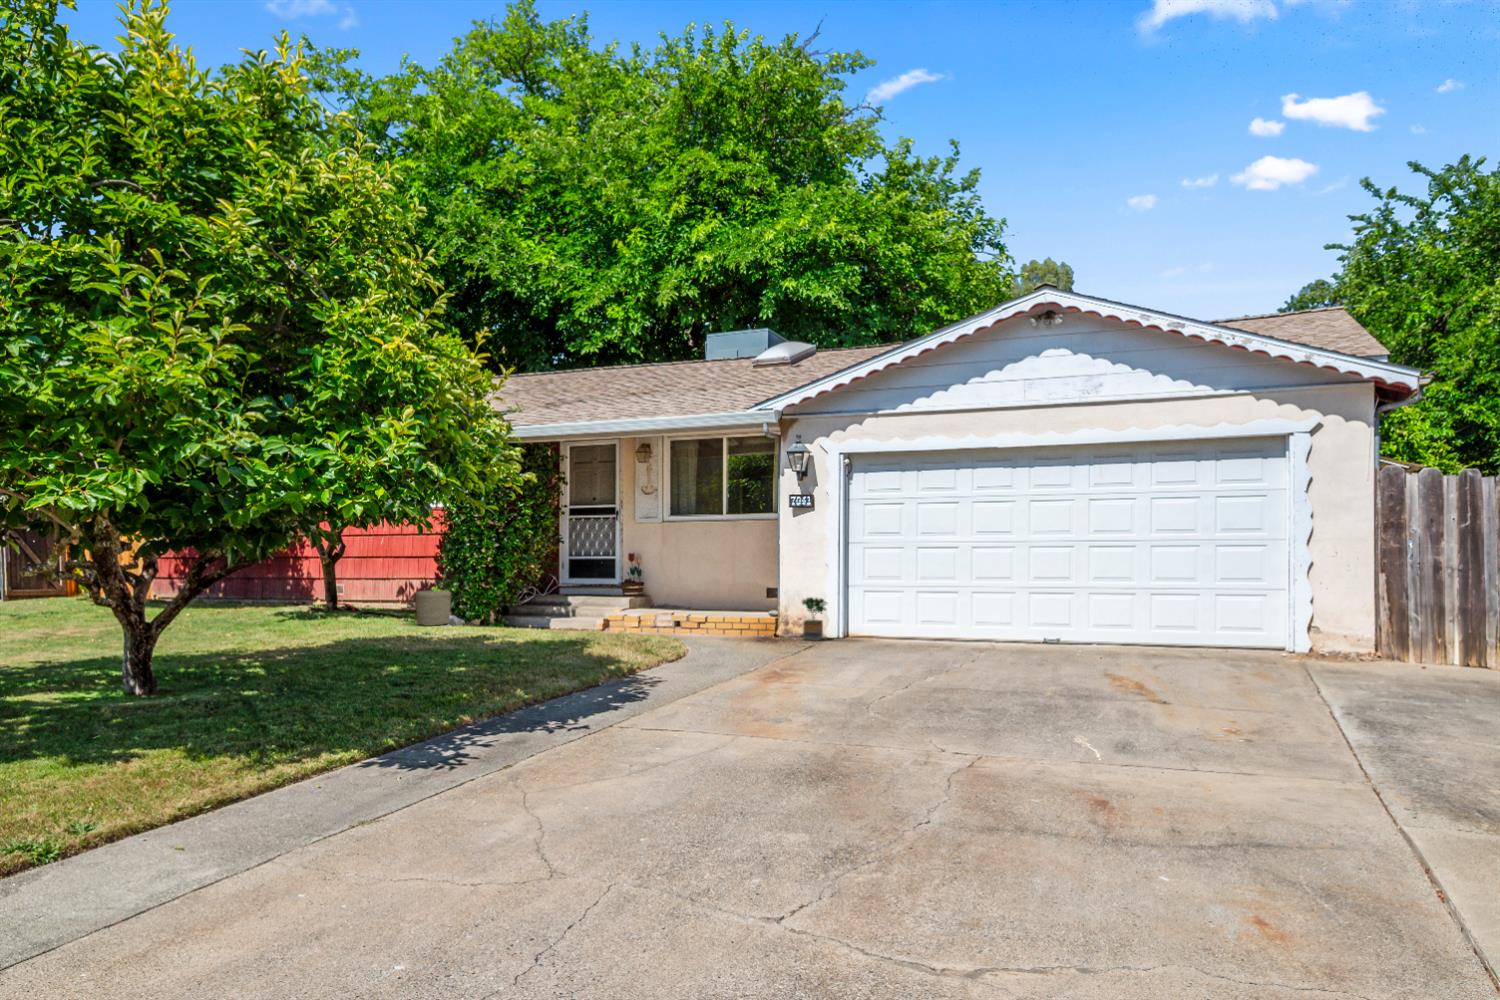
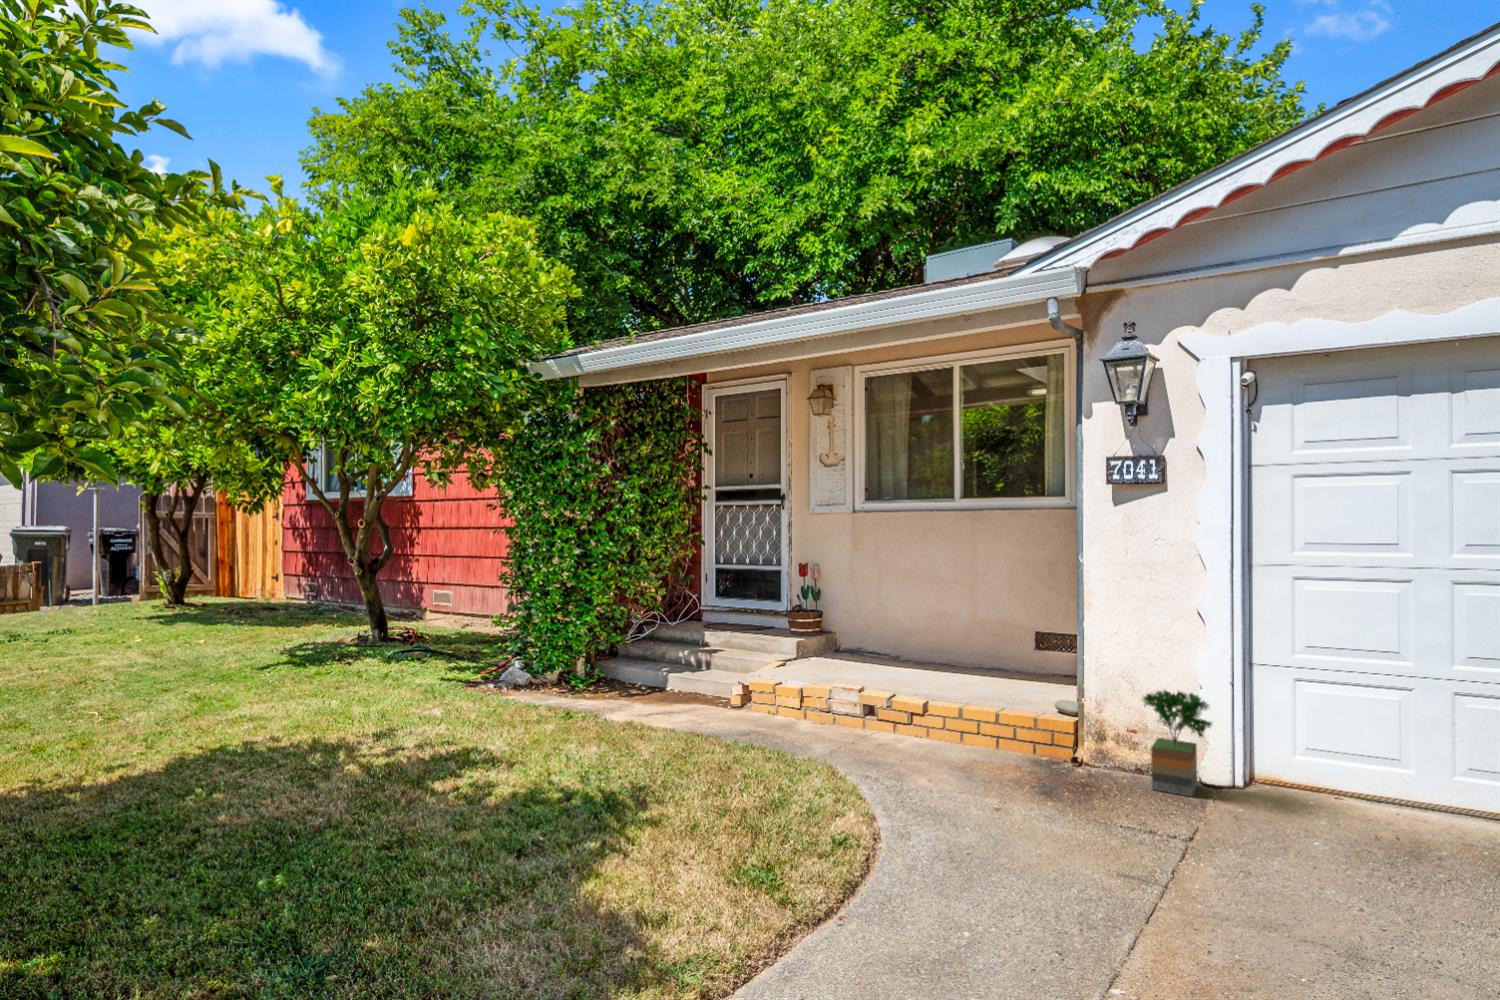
woven basket: present [416,591,451,626] -> none [465,622,520,682]

